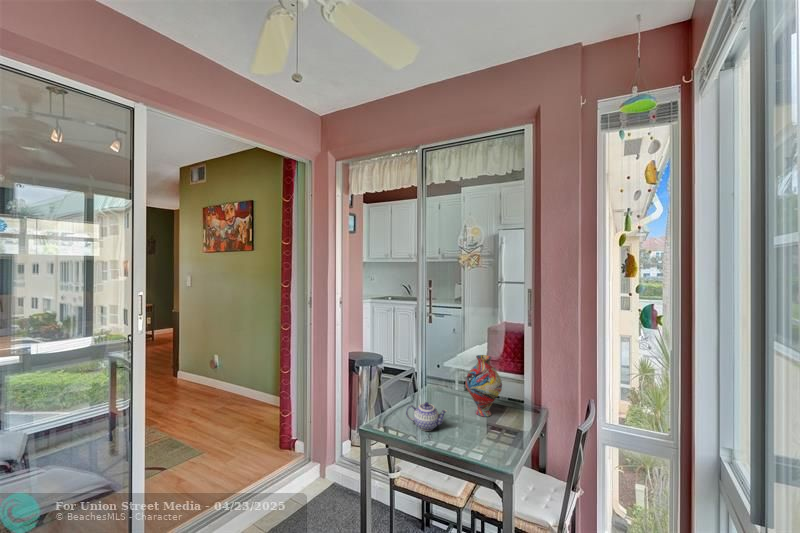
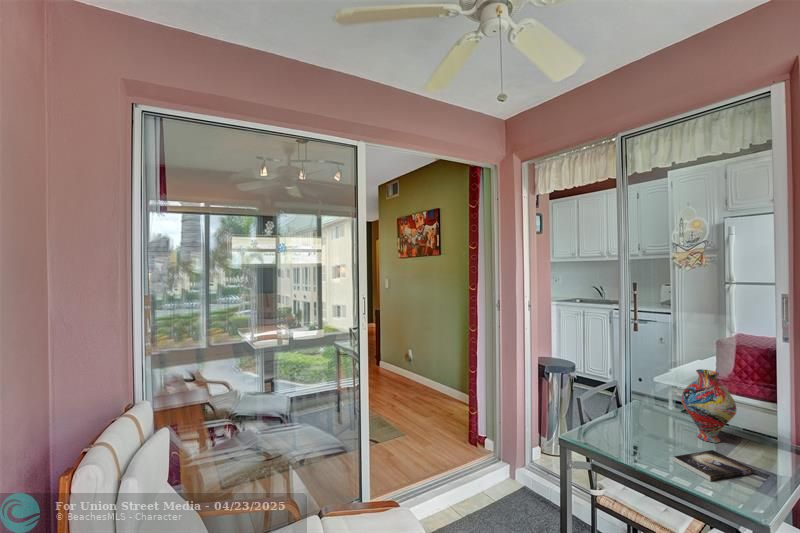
teapot: present [406,402,446,431] -> none [603,410,654,441]
book: none [462,426,515,460] -> present [673,450,752,481]

